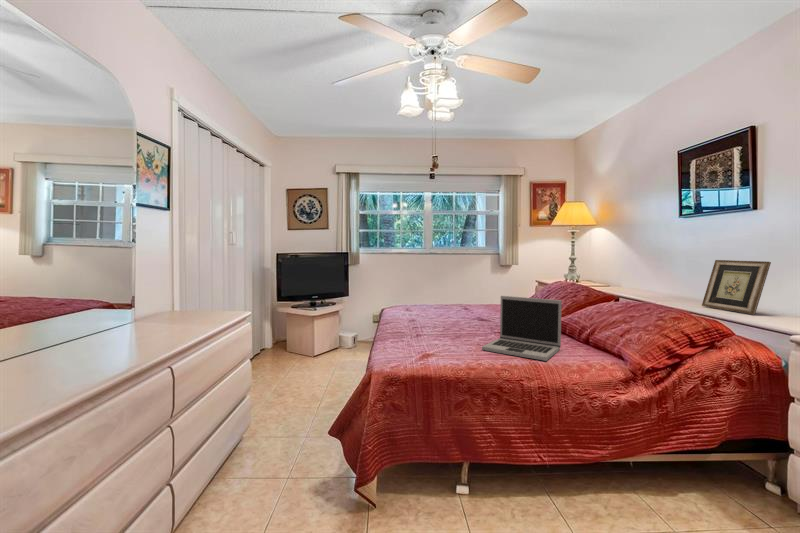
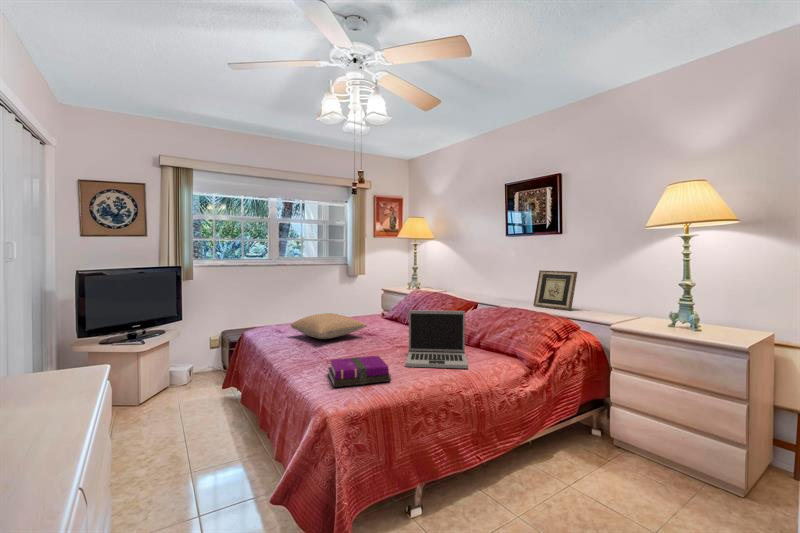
pillow: none [411,296,477,319] -> present [290,313,367,339]
notebook: none [399,333,456,358] -> present [328,356,391,387]

